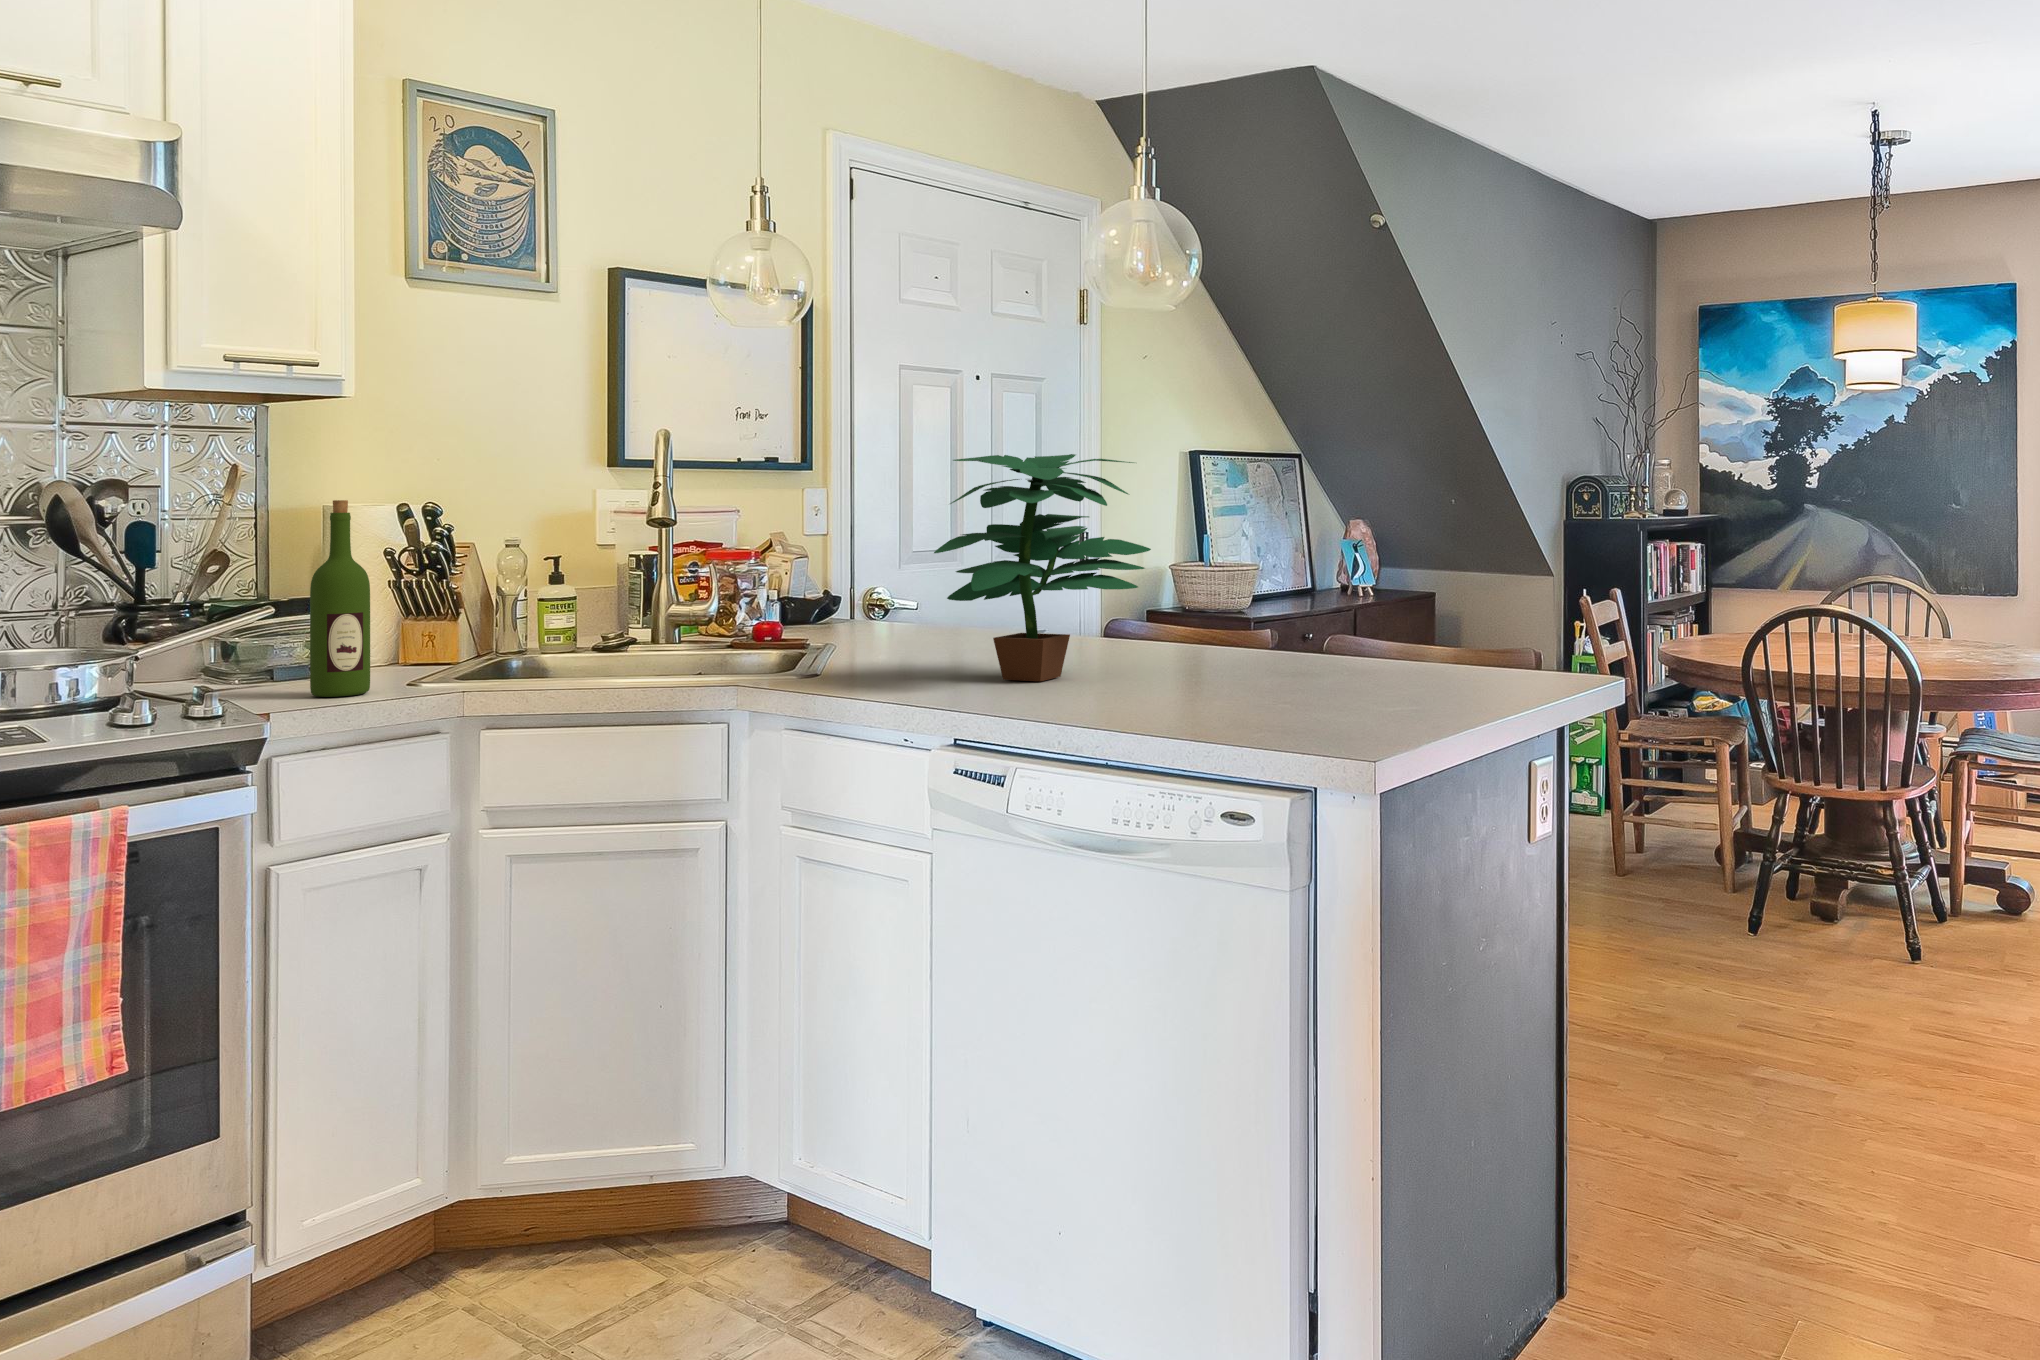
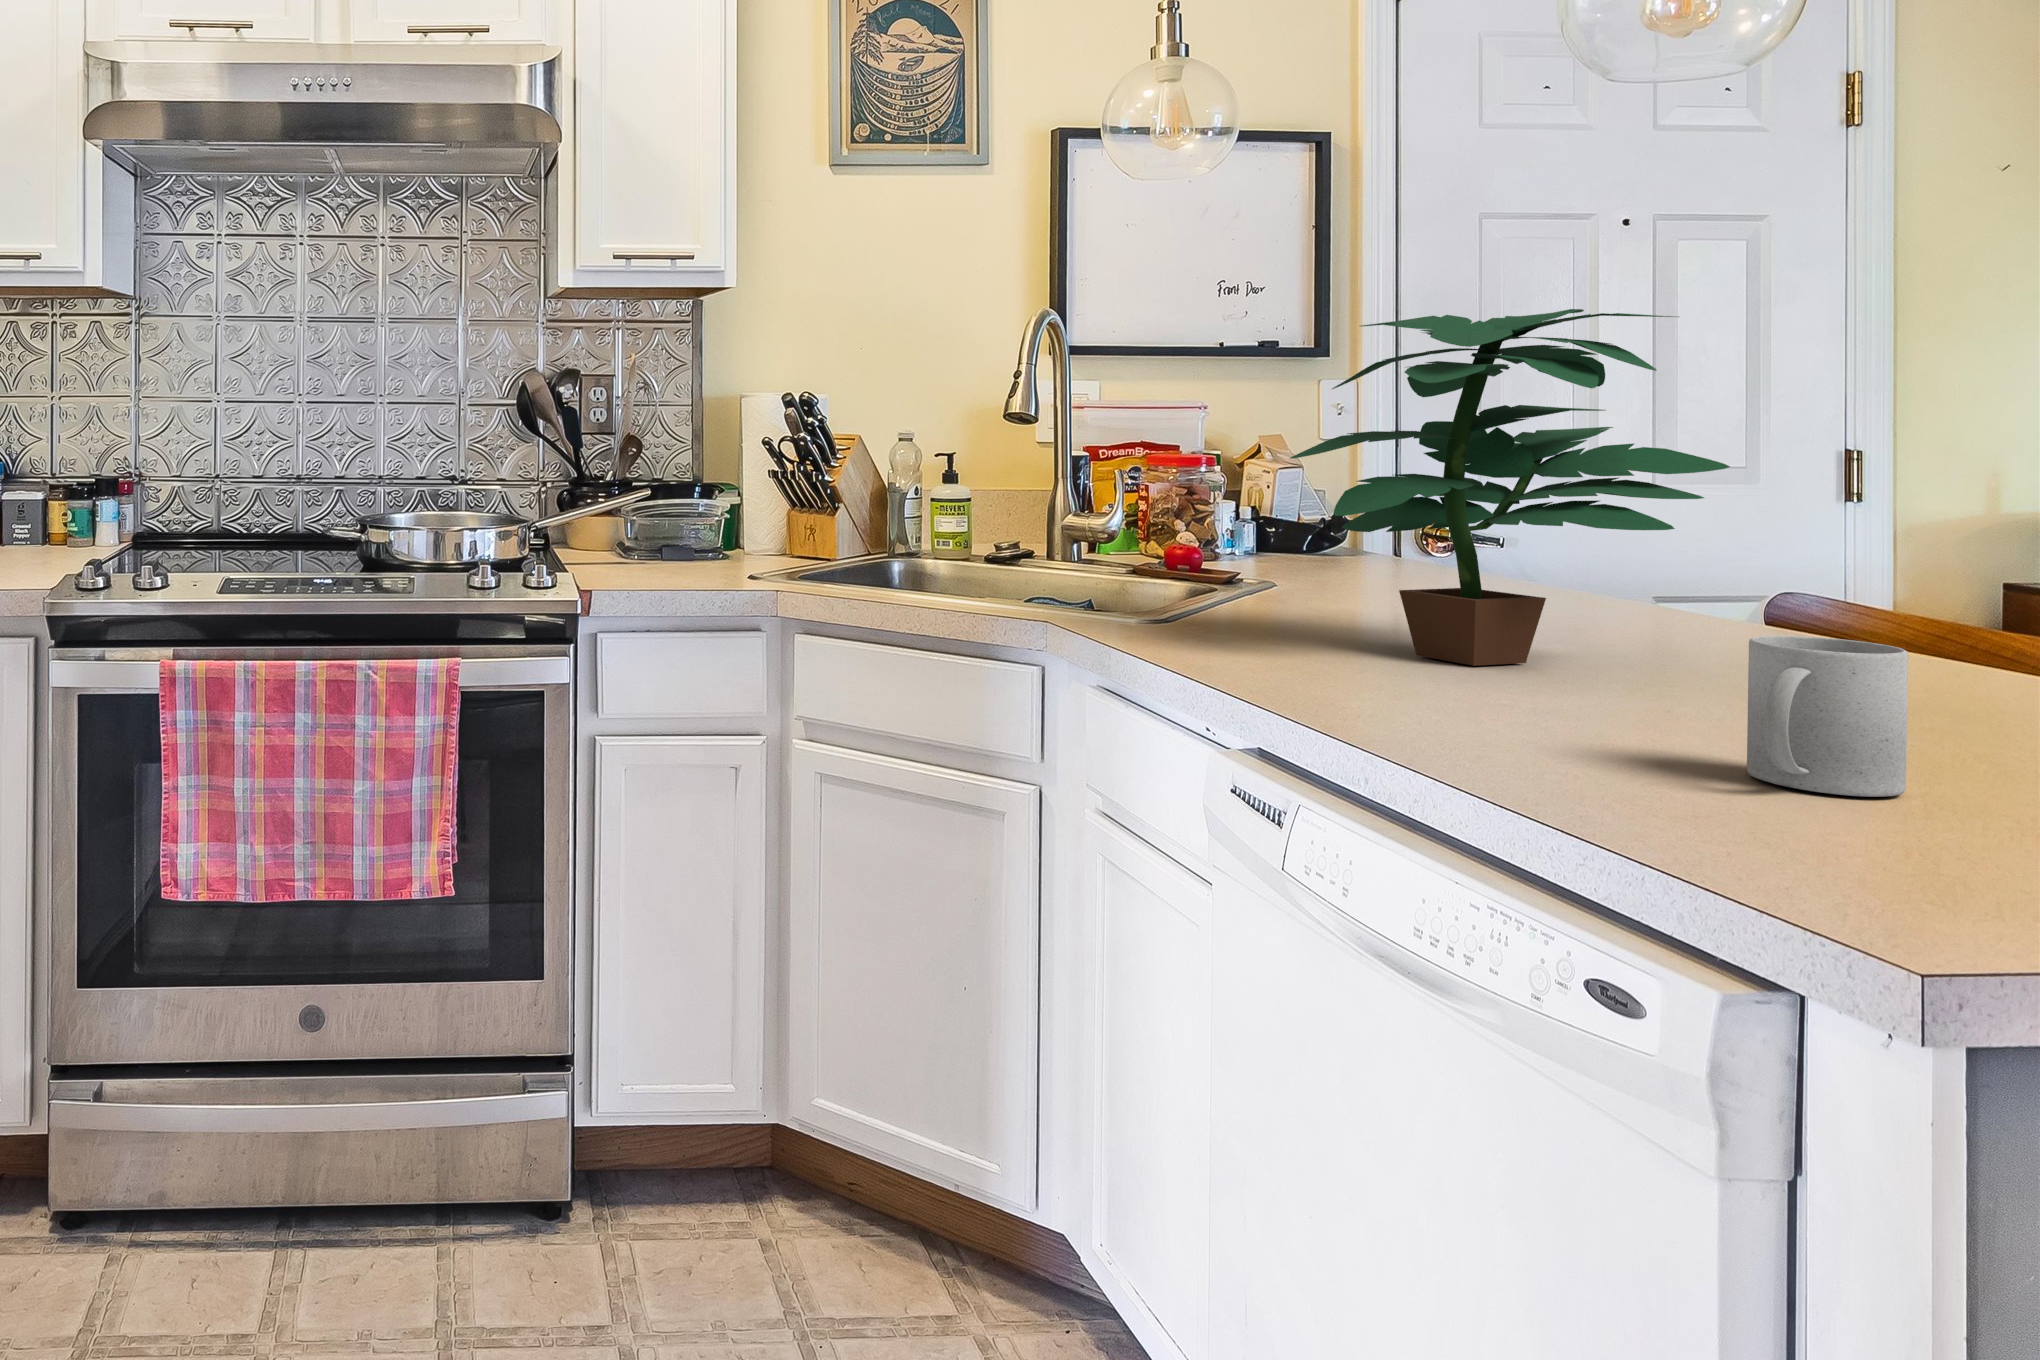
wine bottle: present [310,500,370,697] -> none [656,388,707,583]
mug: none [1233,639,1293,717] -> present [1747,636,1908,797]

